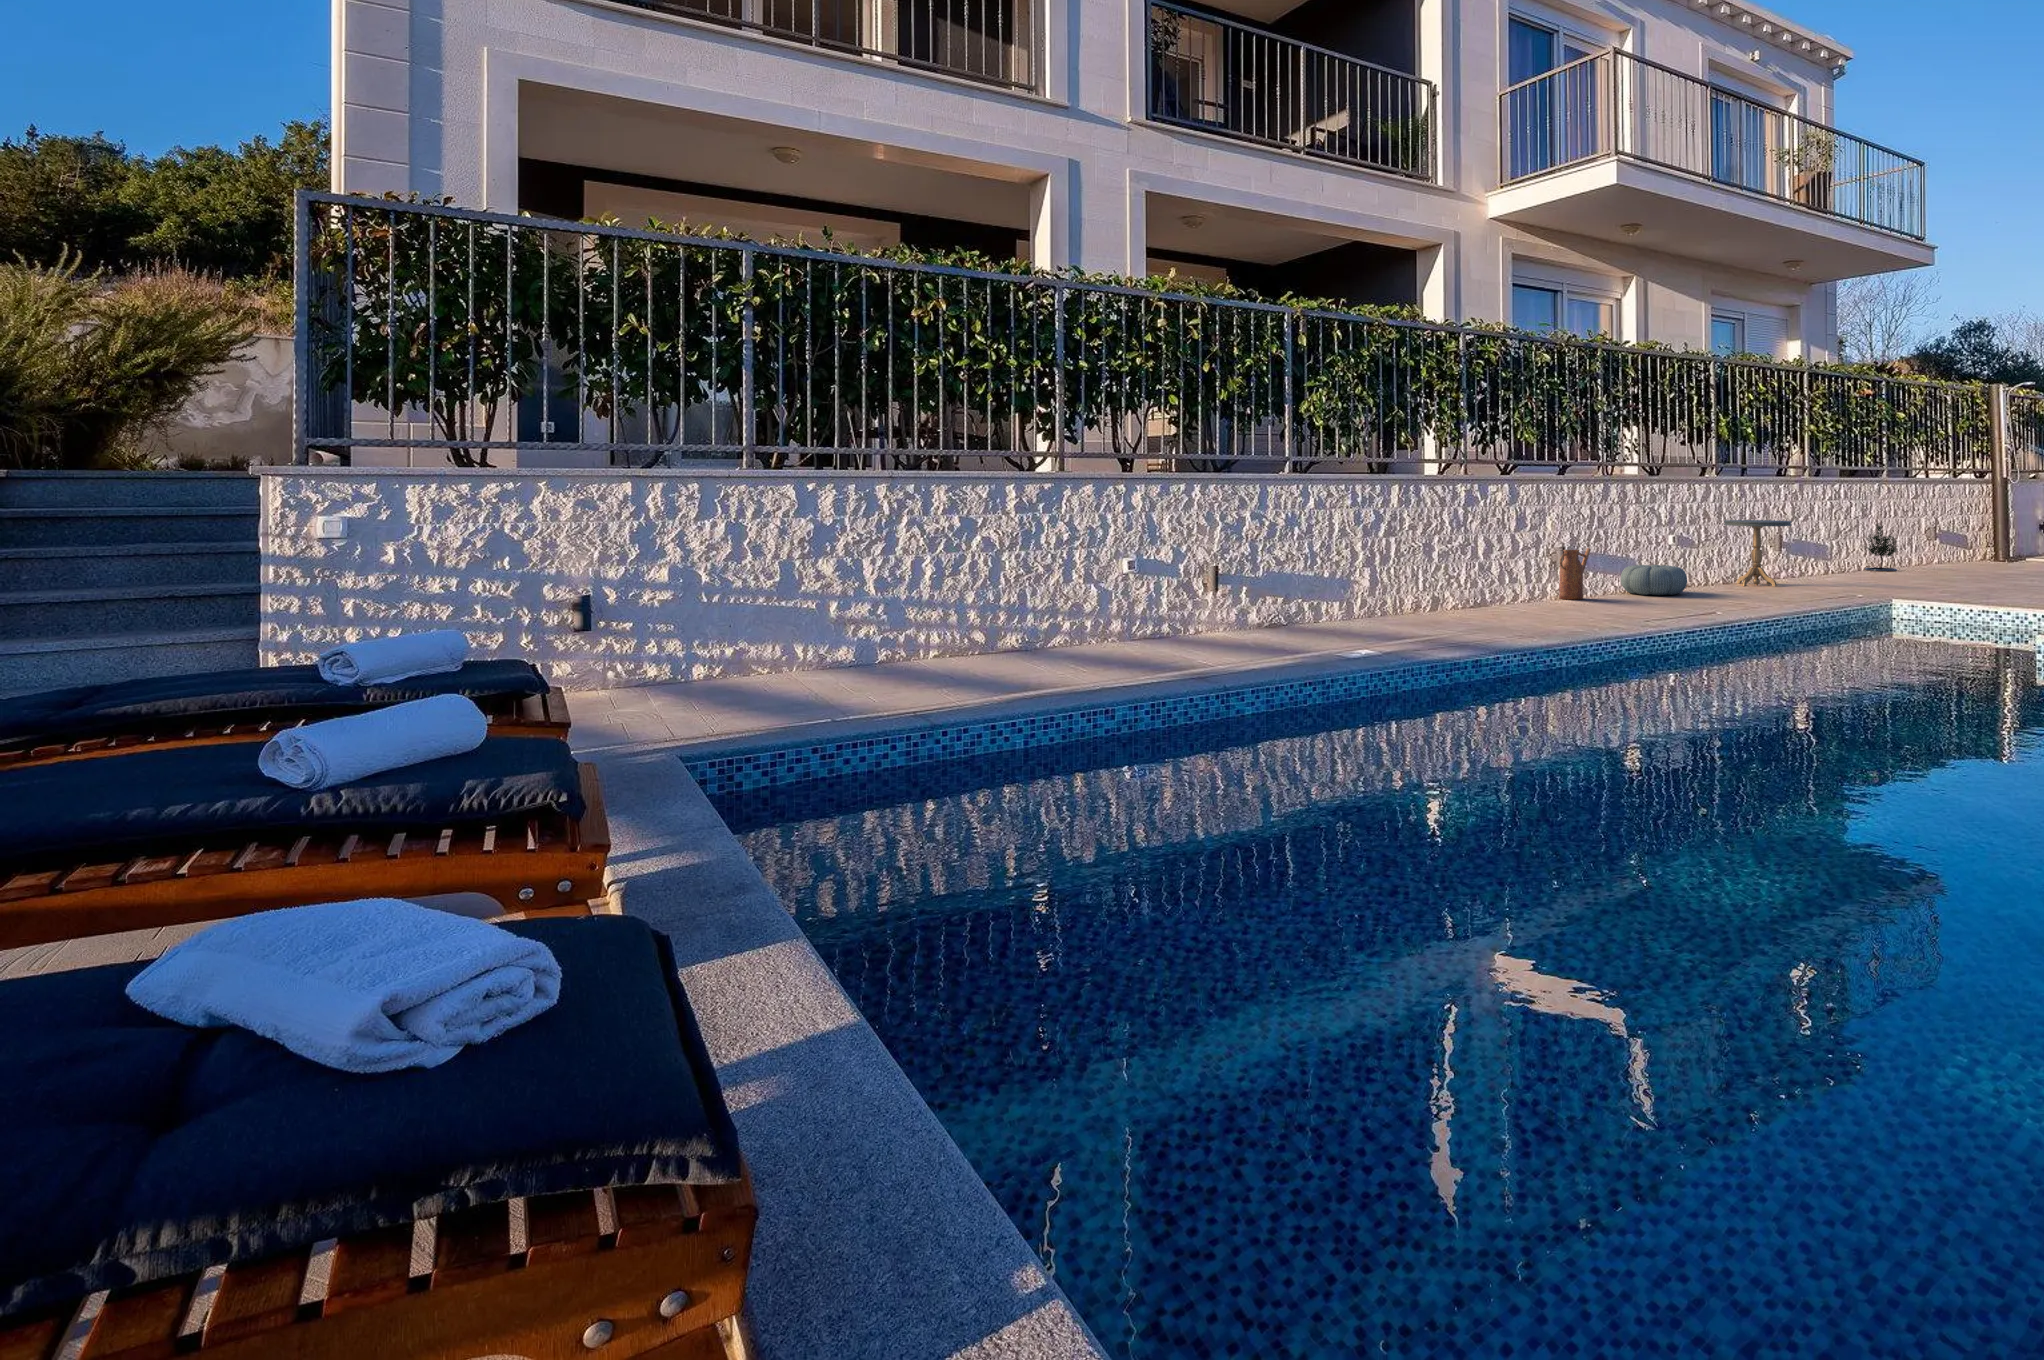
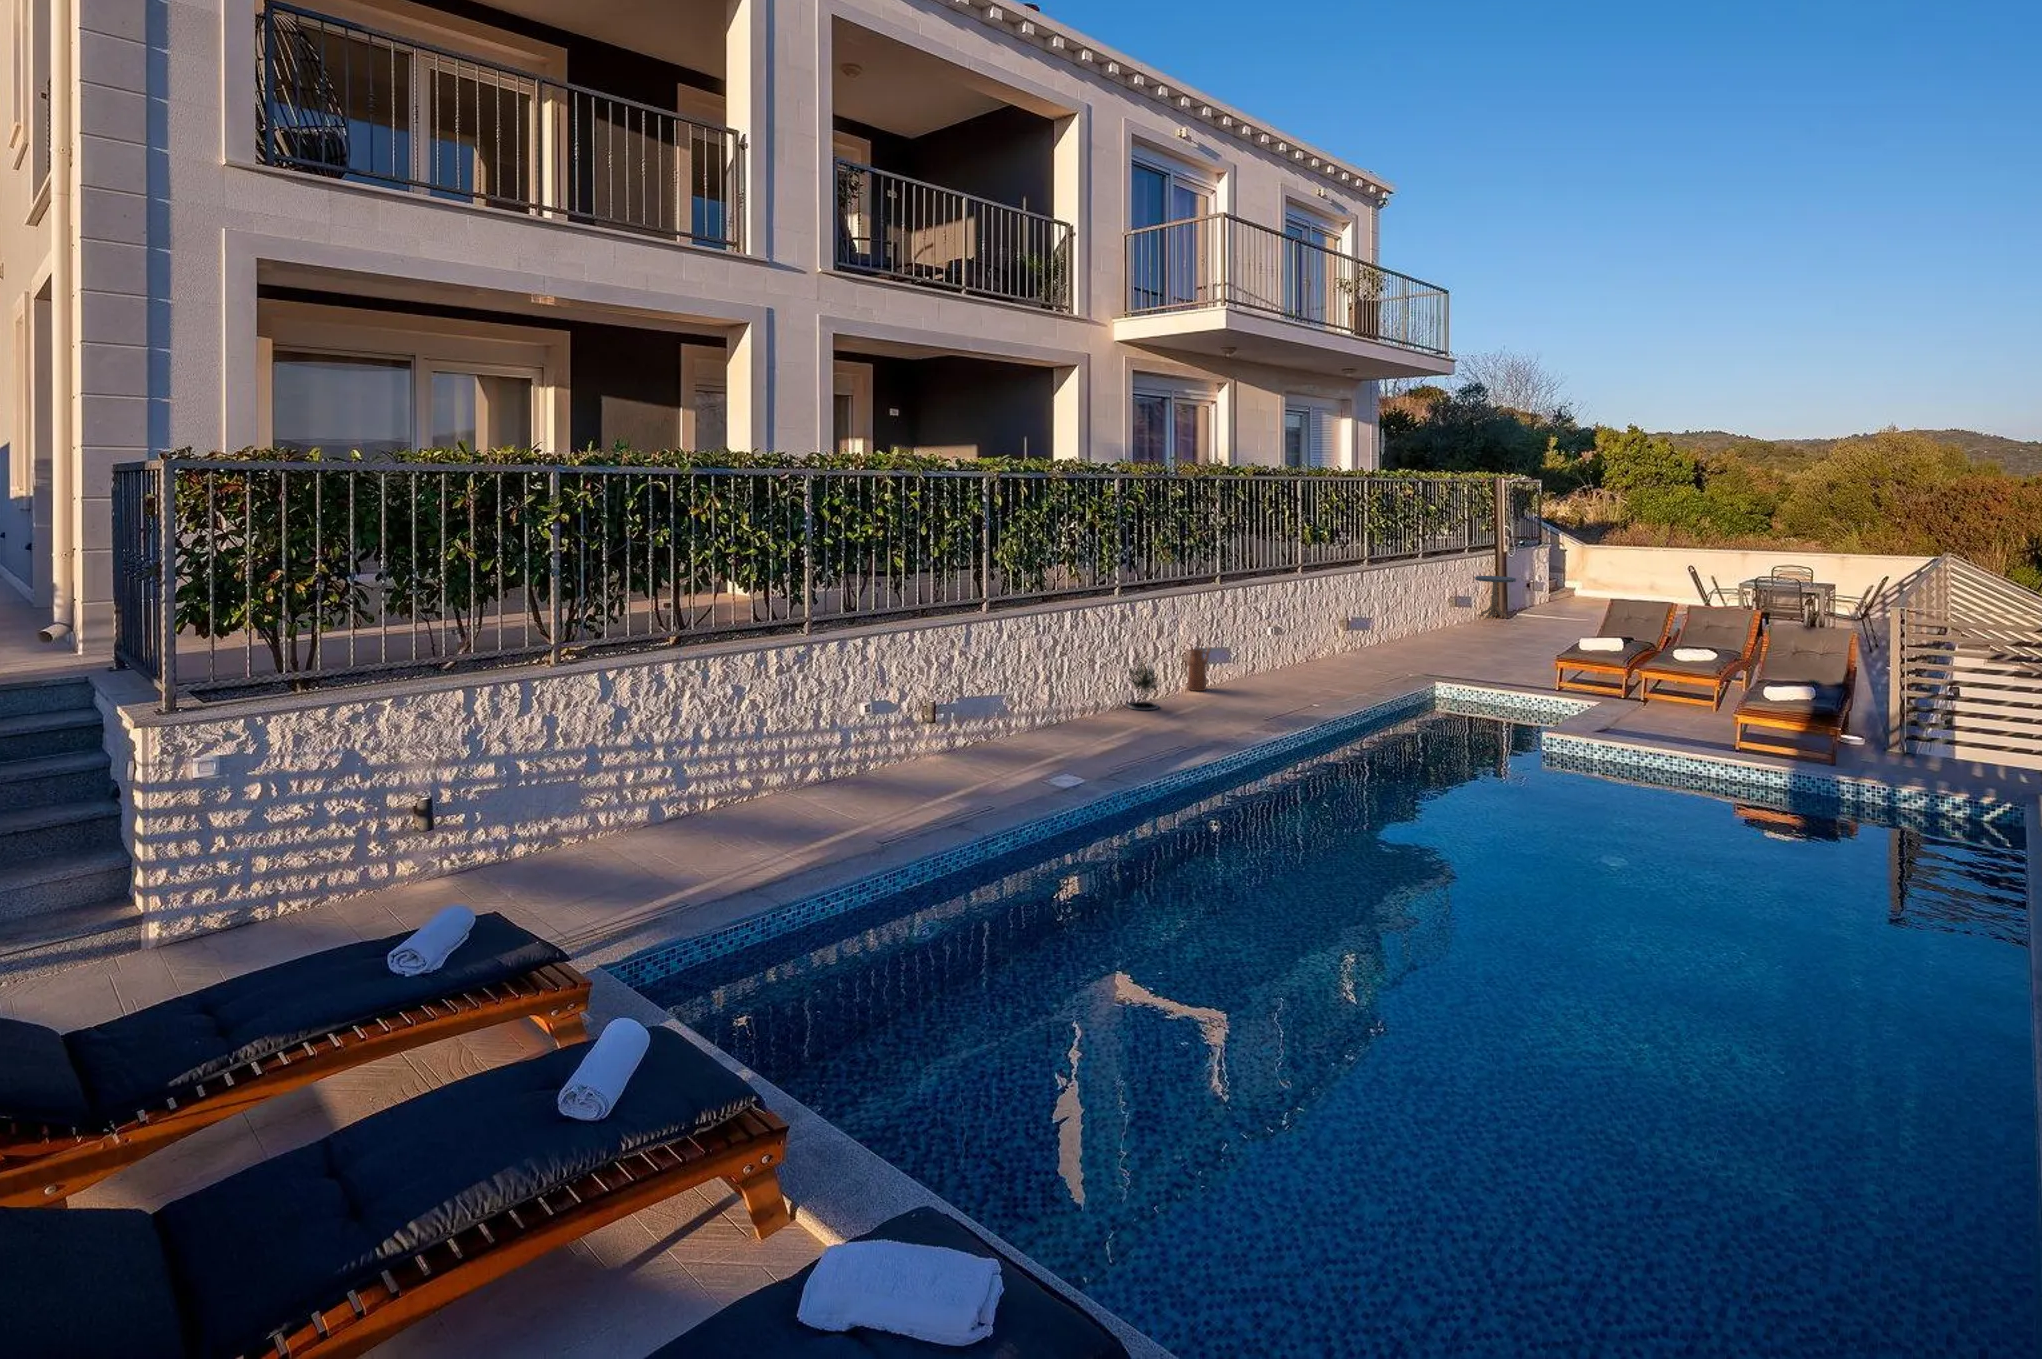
side table: present [1724,520,1792,586] -> present [1475,576,1516,618]
potted tree: present [1865,523,1898,571] -> present [1127,655,1161,710]
pouf: present [1621,565,1687,595] -> none [1232,654,1284,682]

